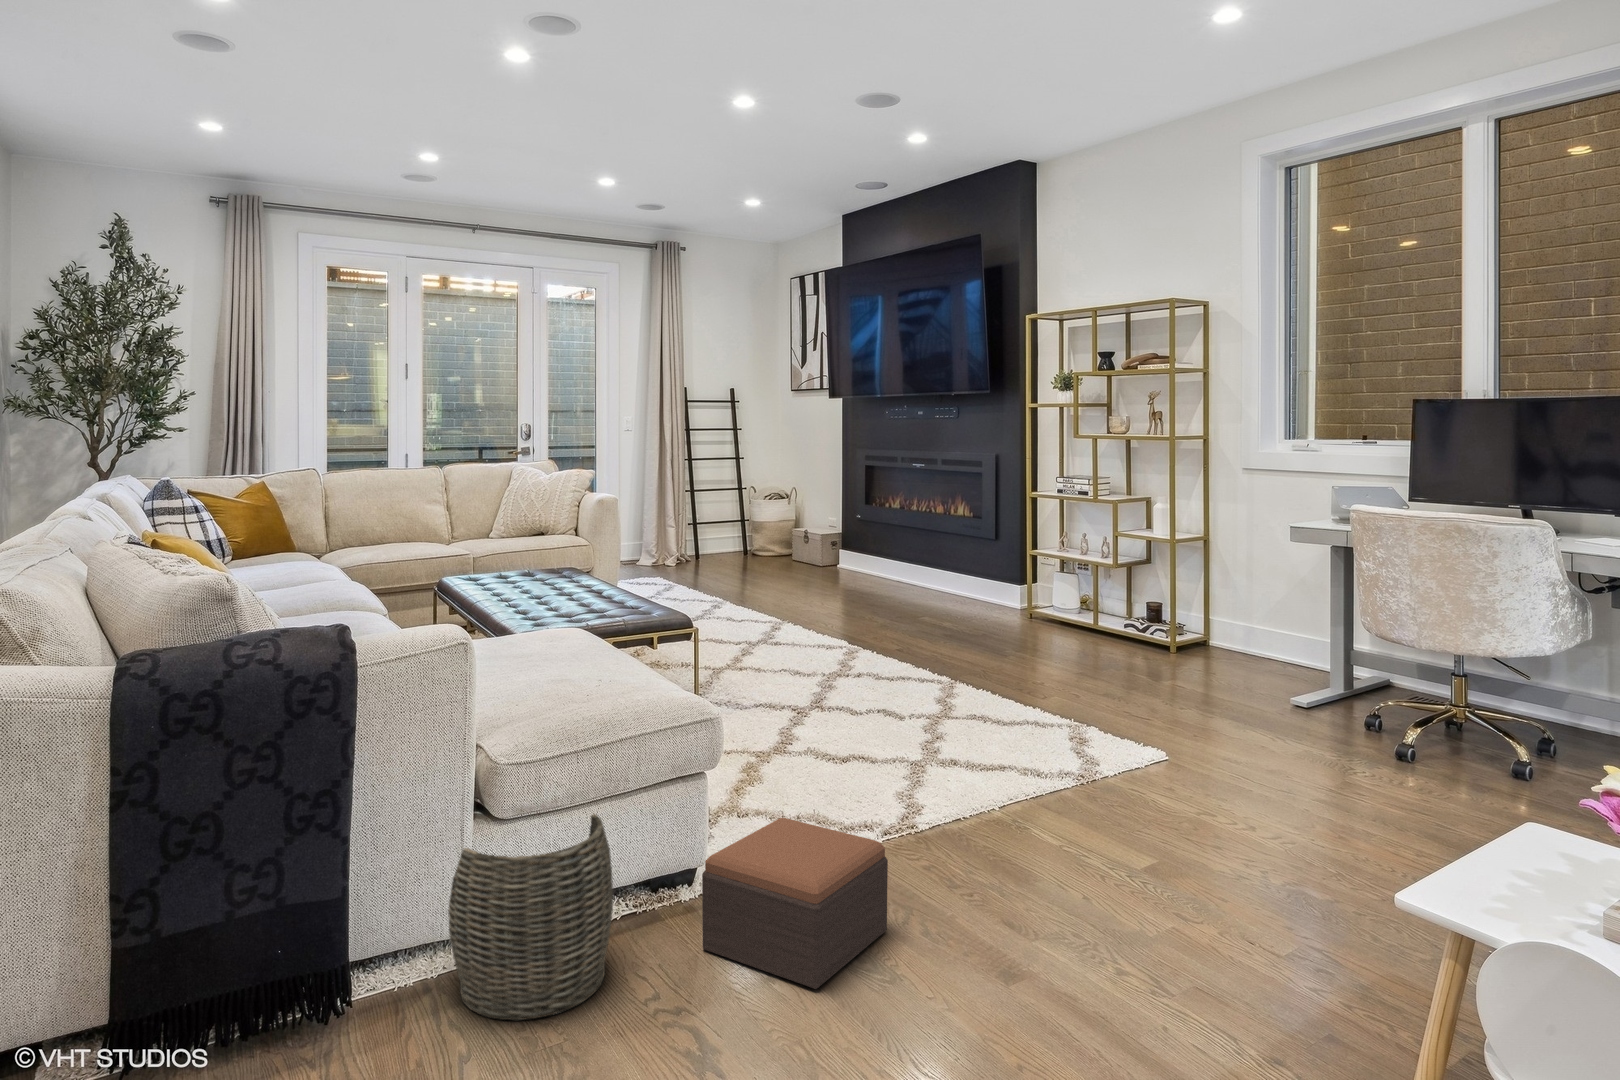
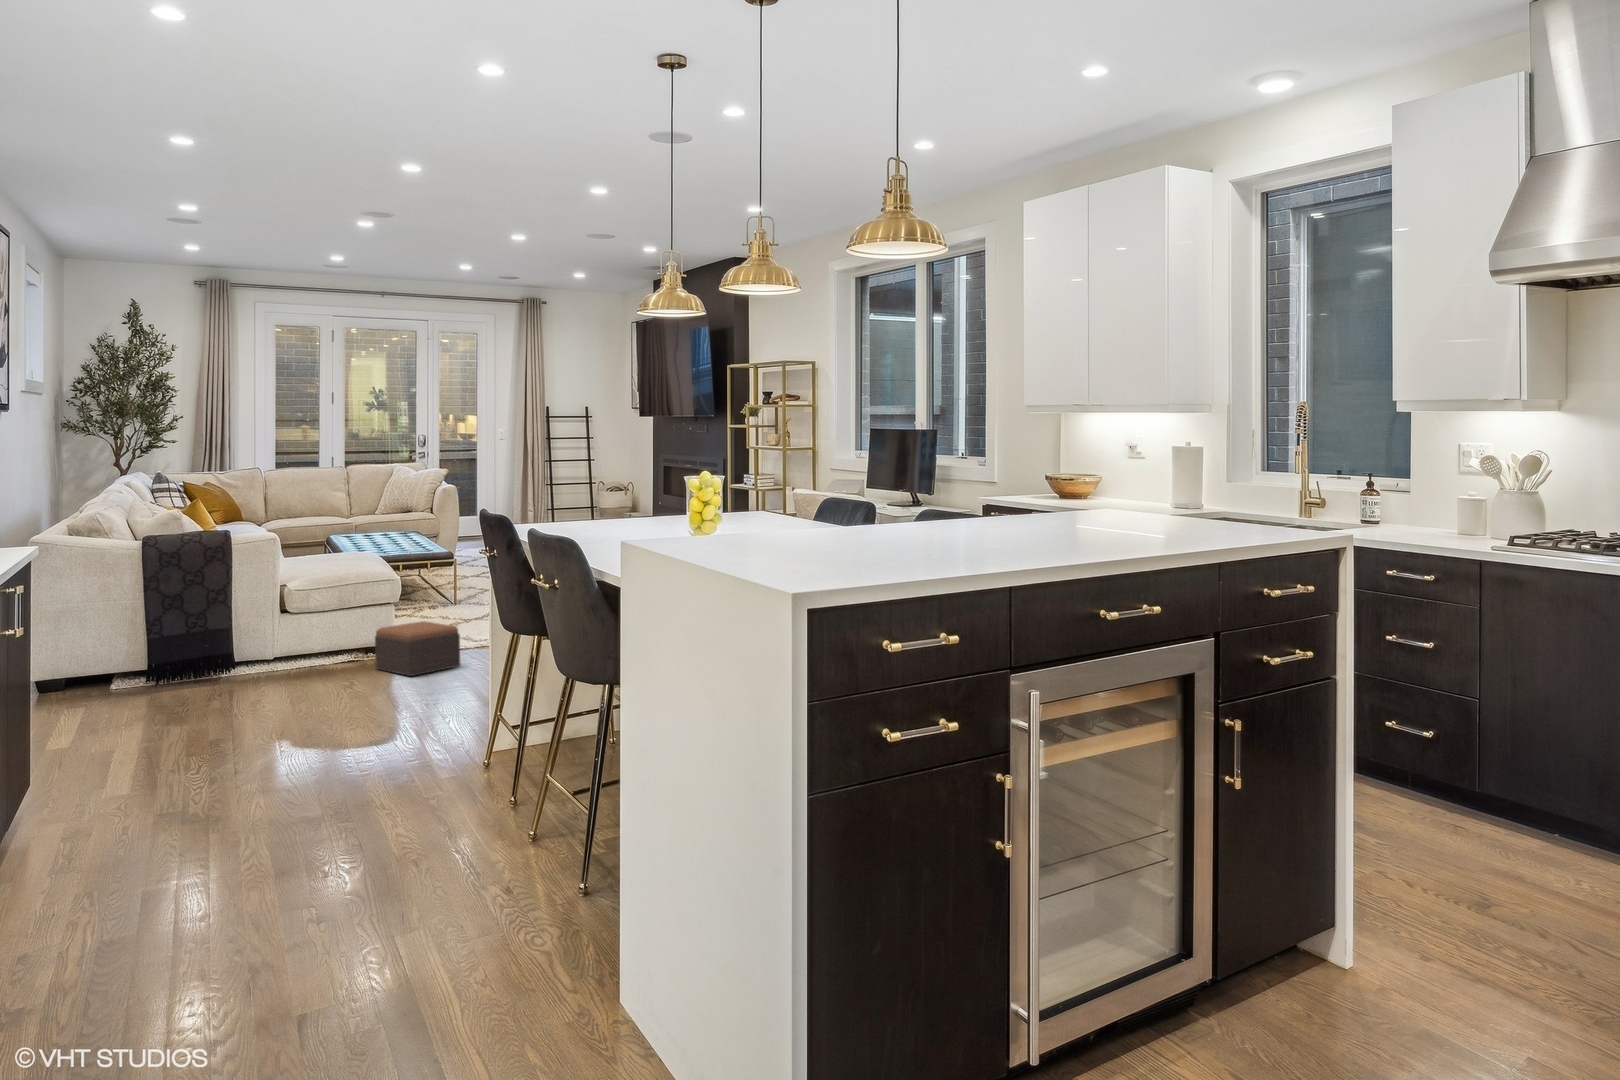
woven basket: present [448,814,613,1020] -> none [261,607,333,680]

